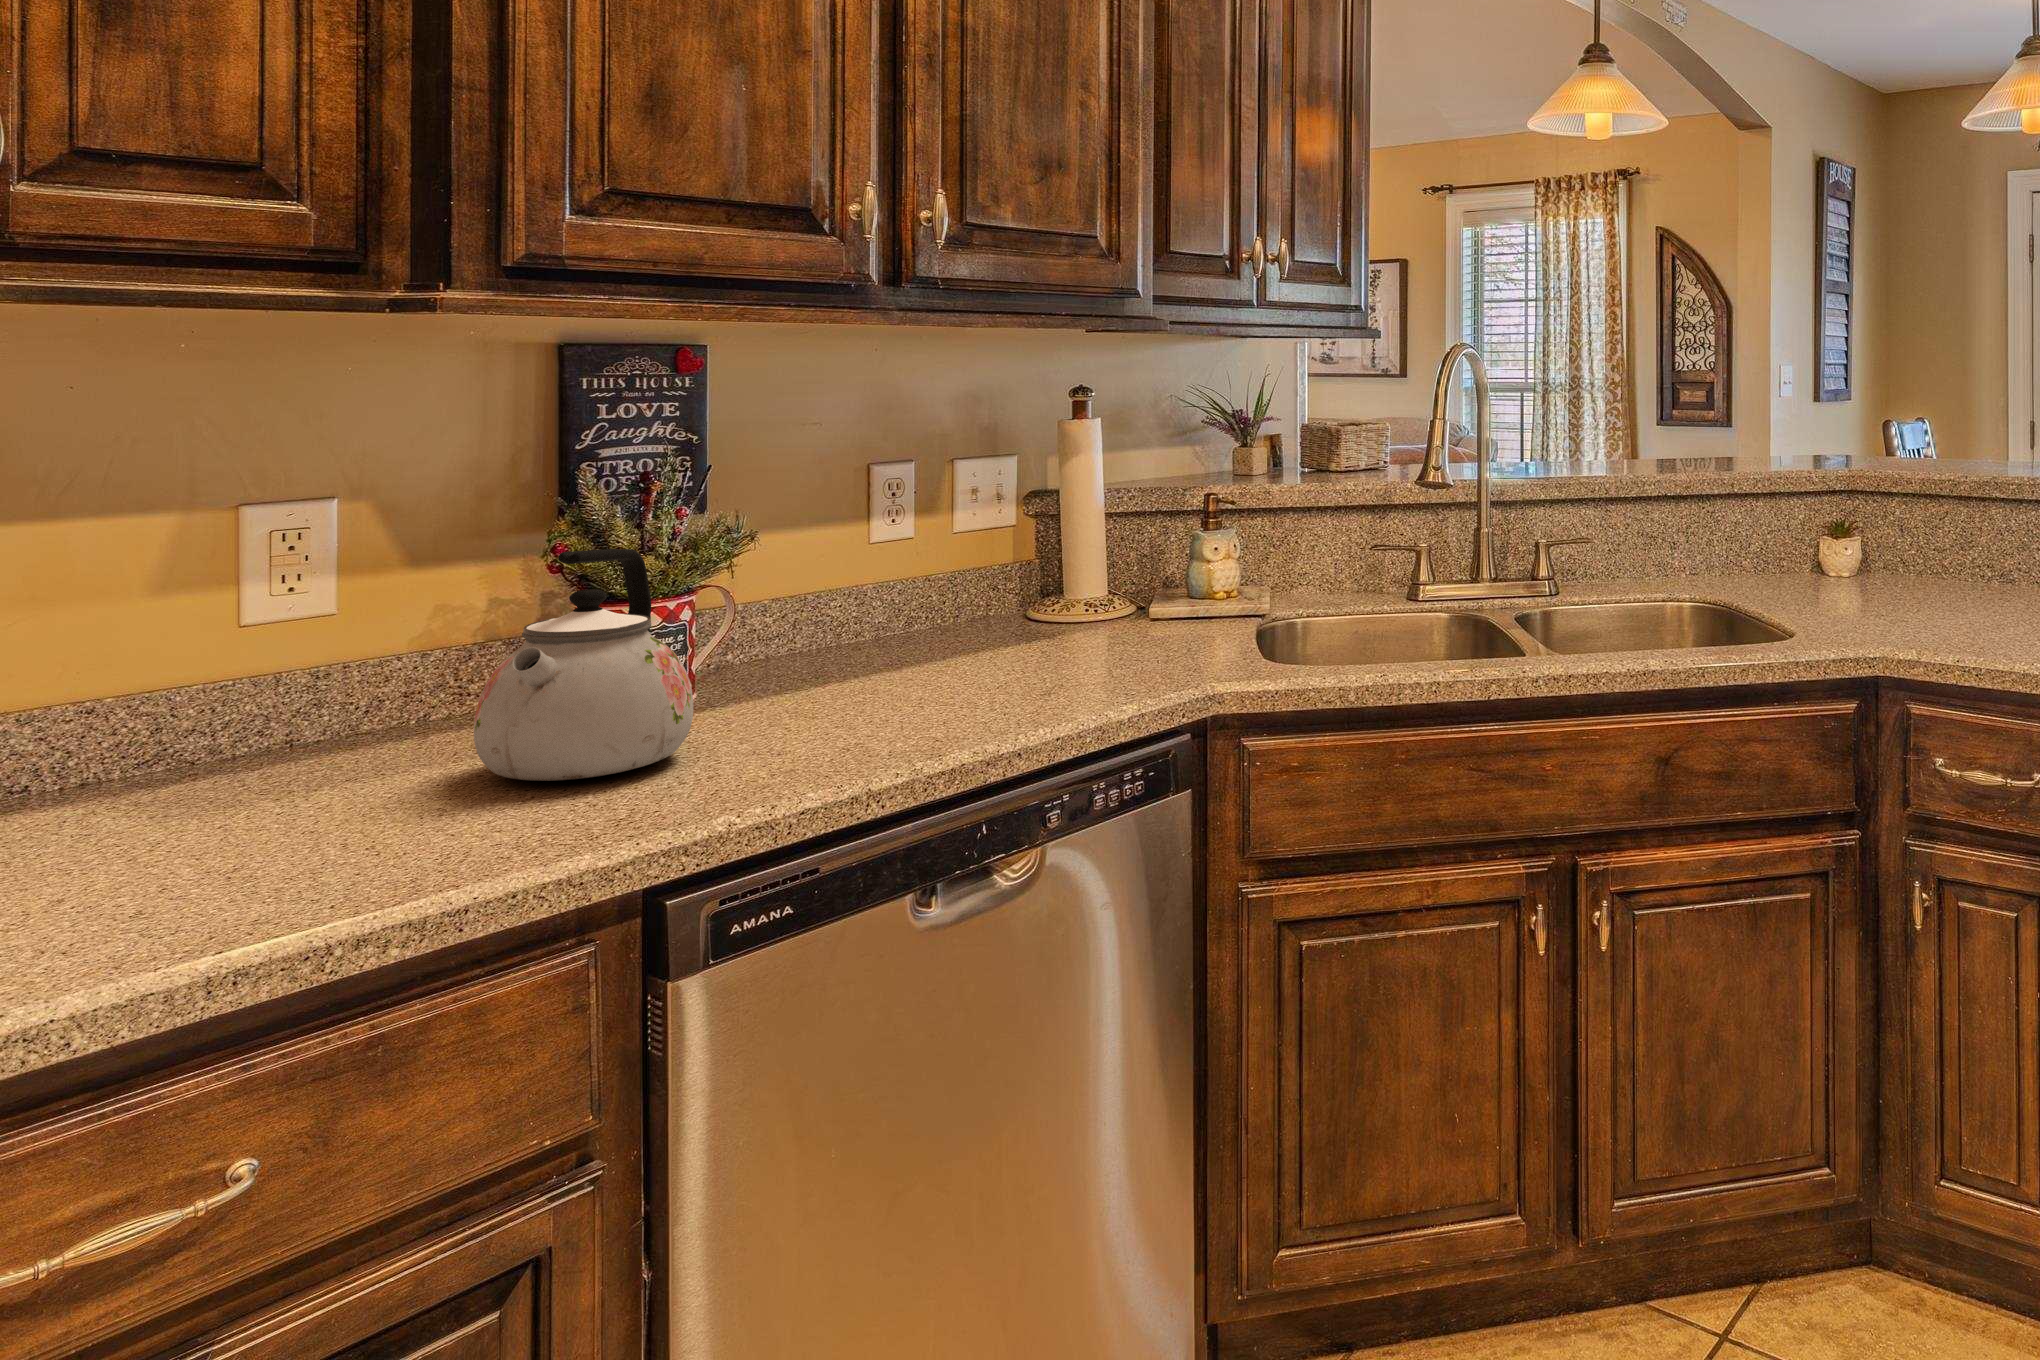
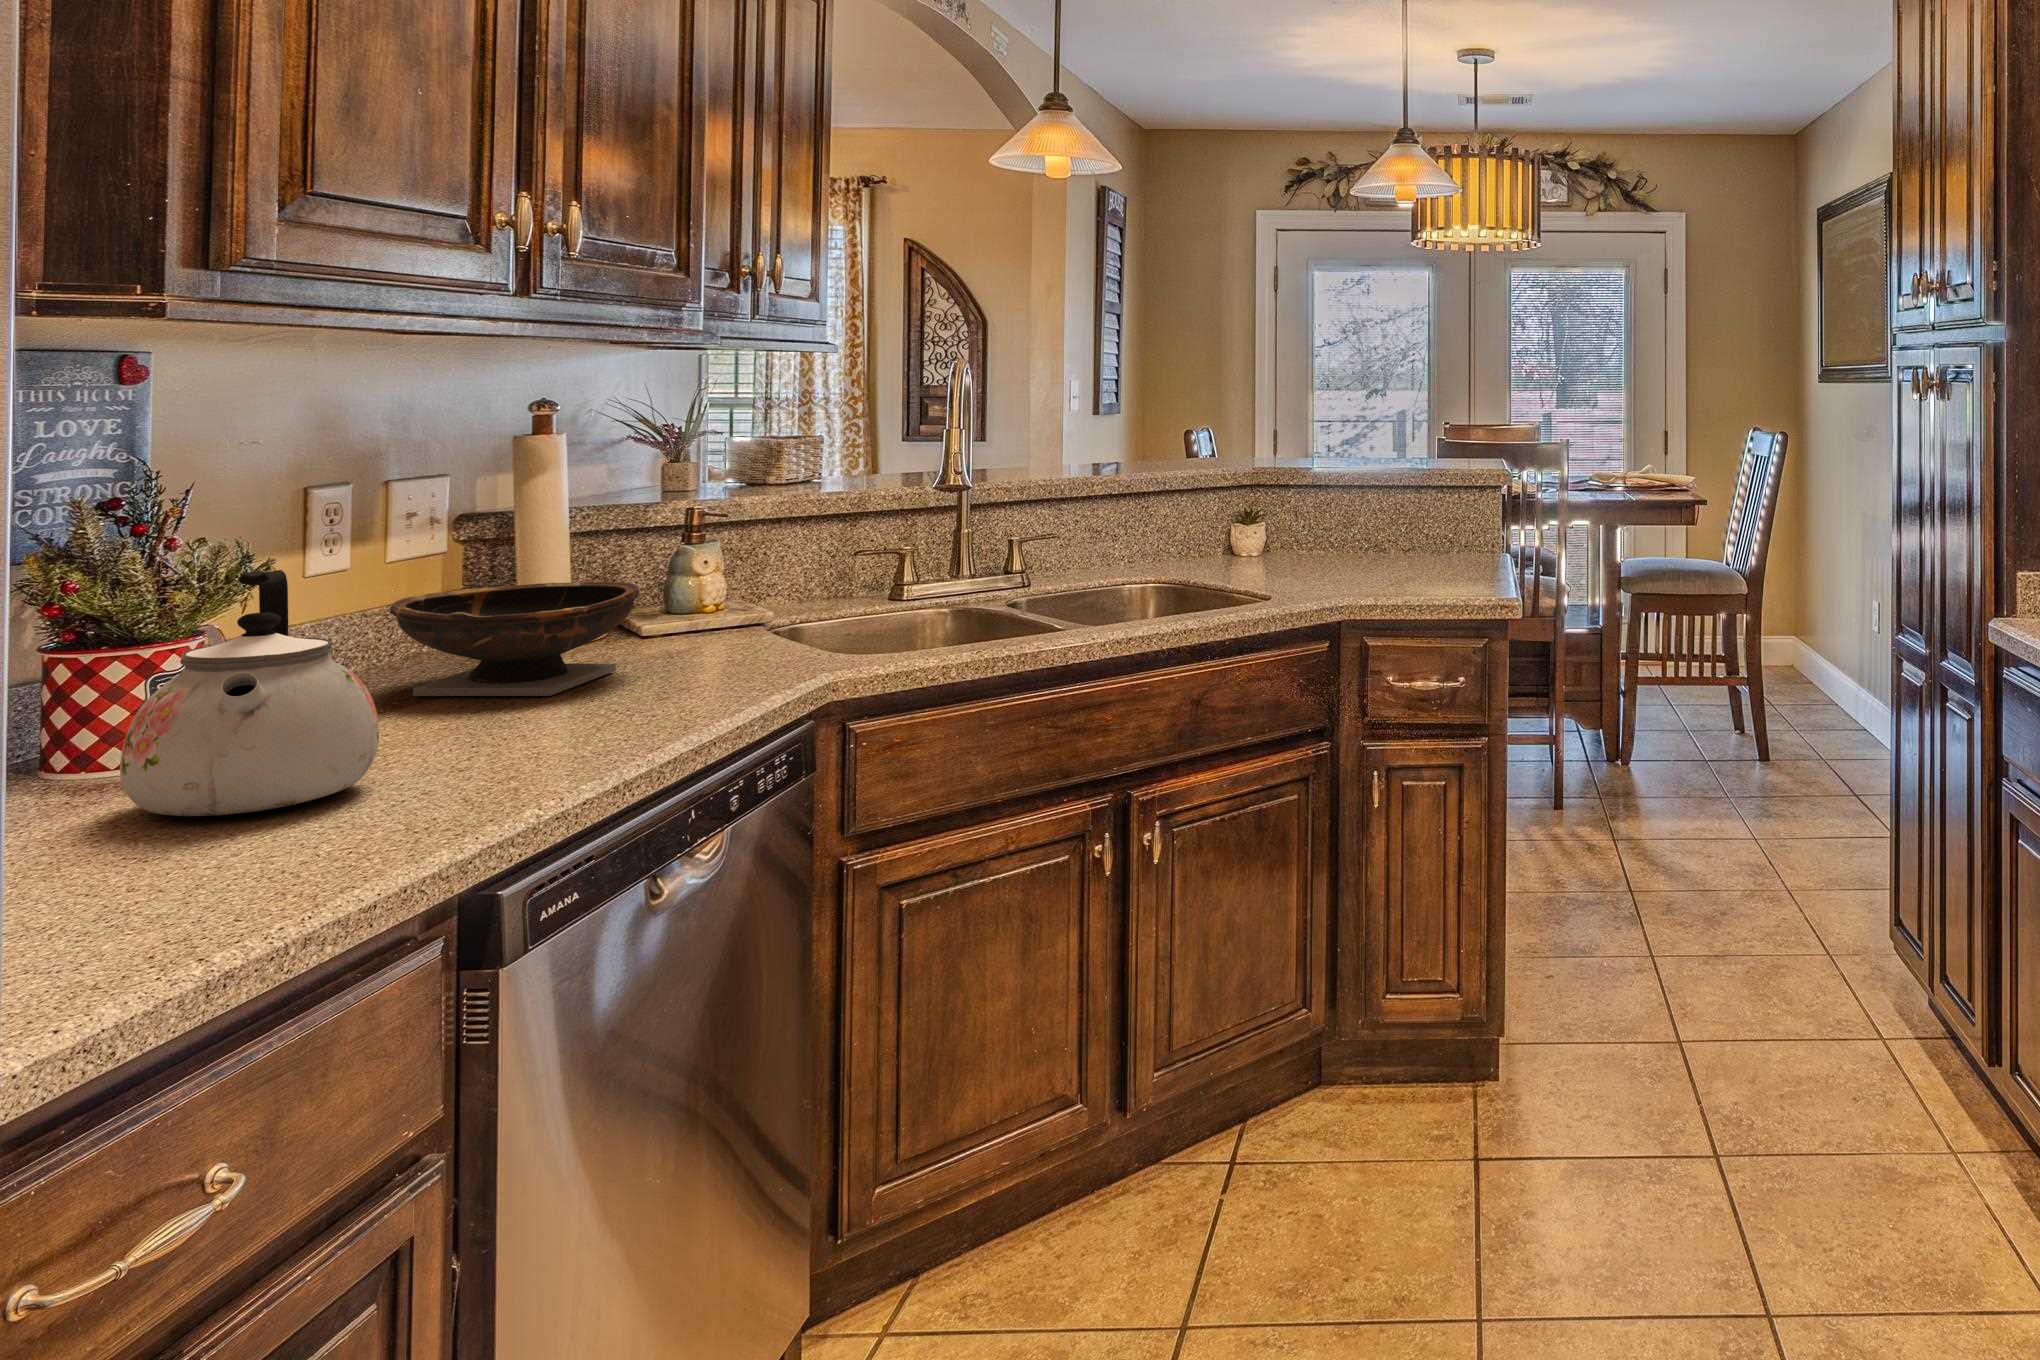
bowl: none [861,566,1078,682] -> present [390,582,639,696]

